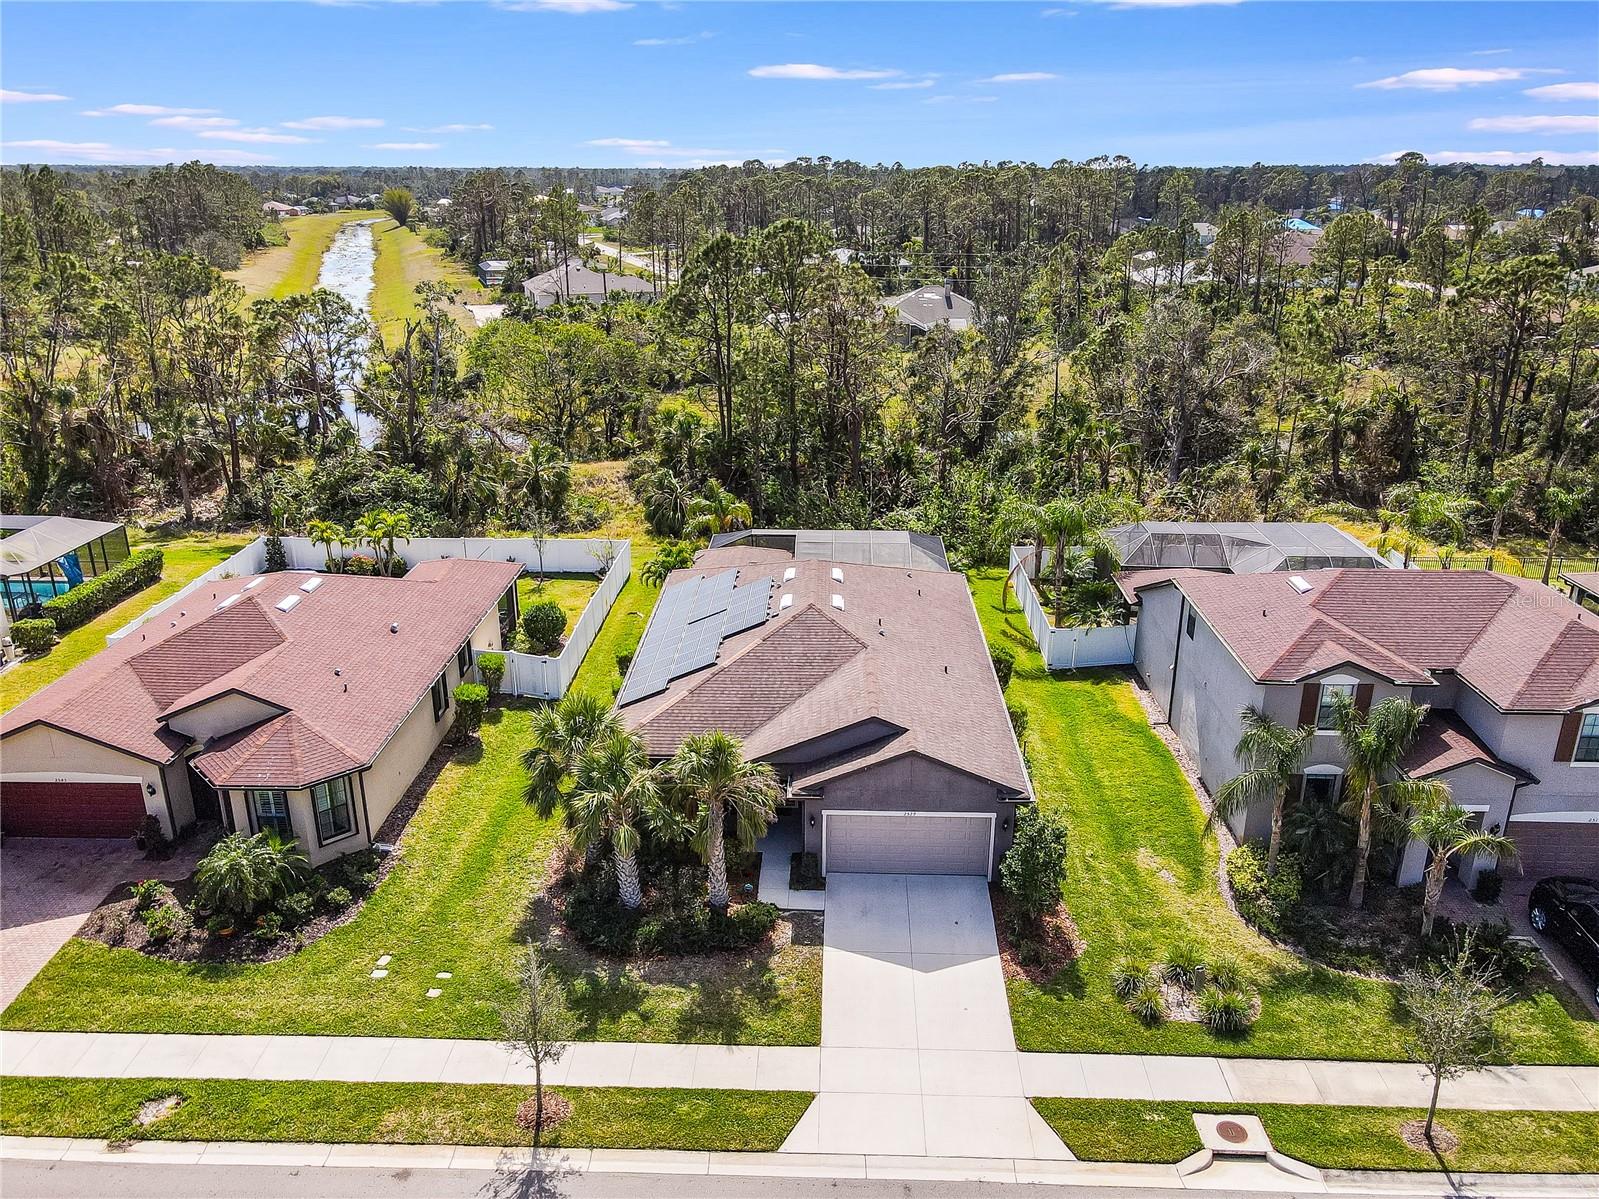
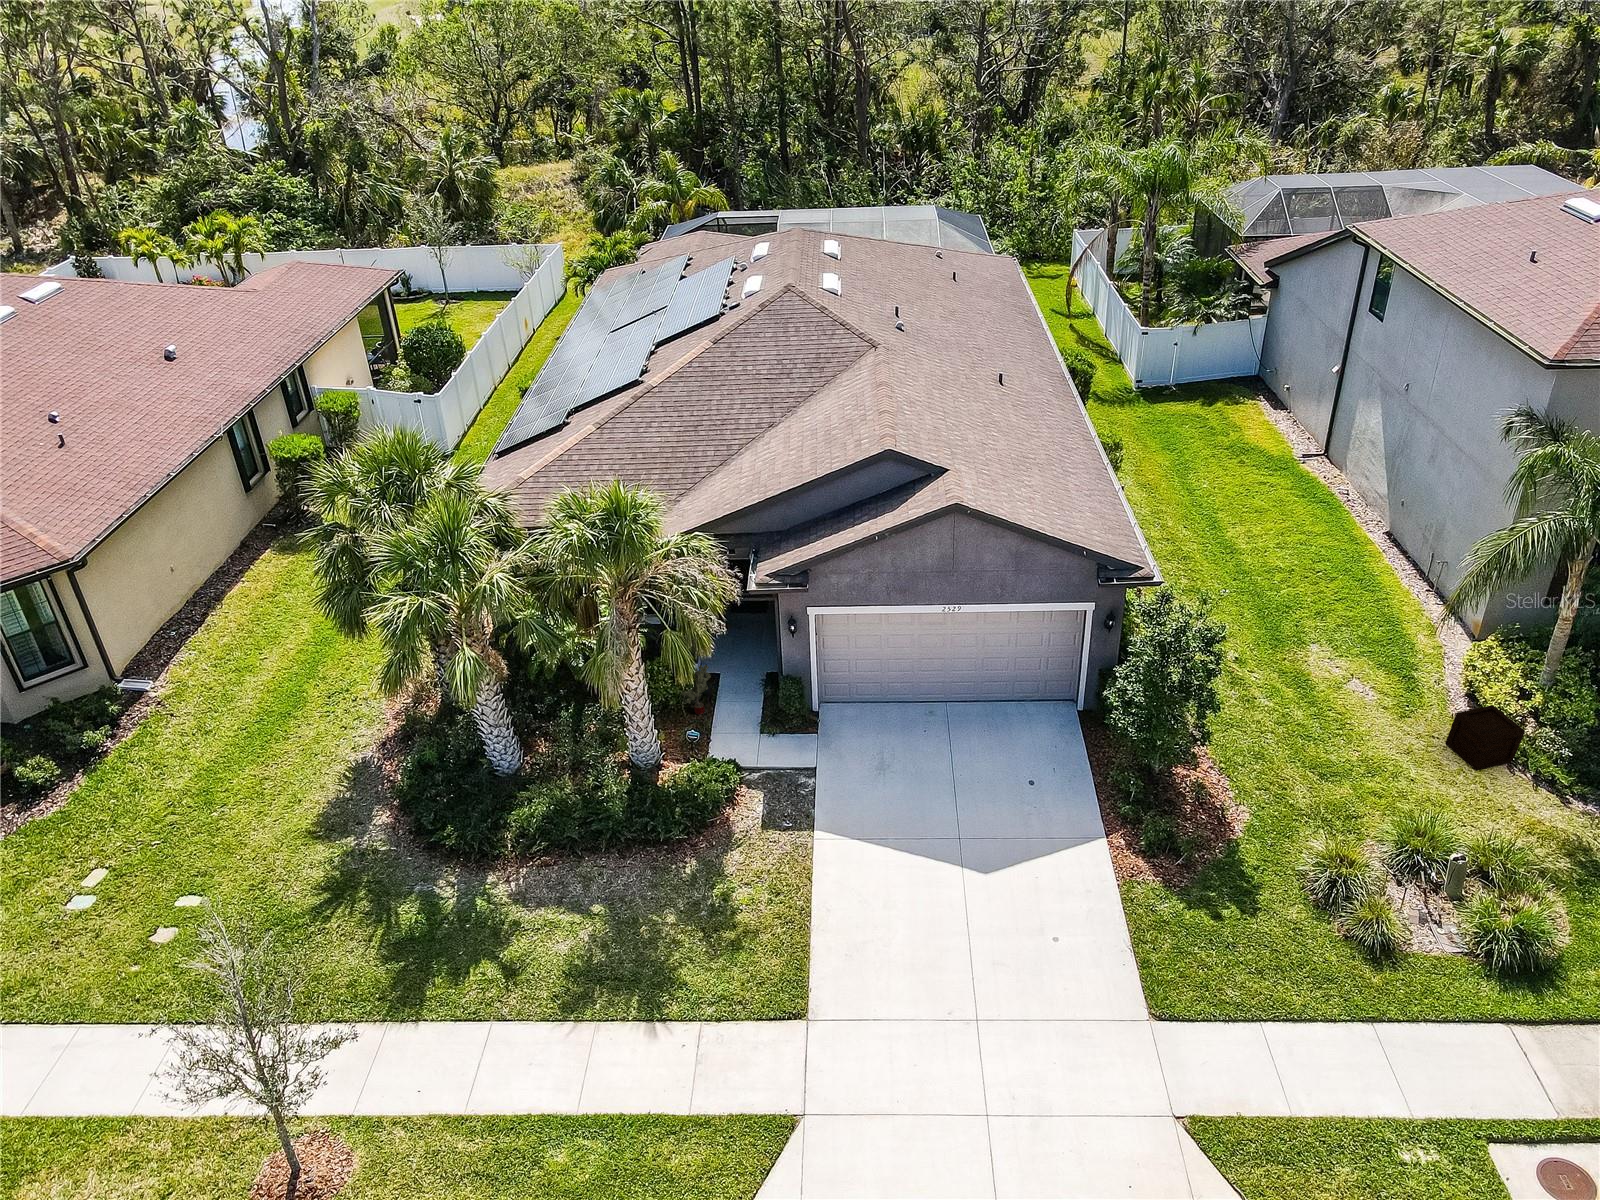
wooden crate: none [1211,884,1254,924] -> present [1445,705,1525,770]

